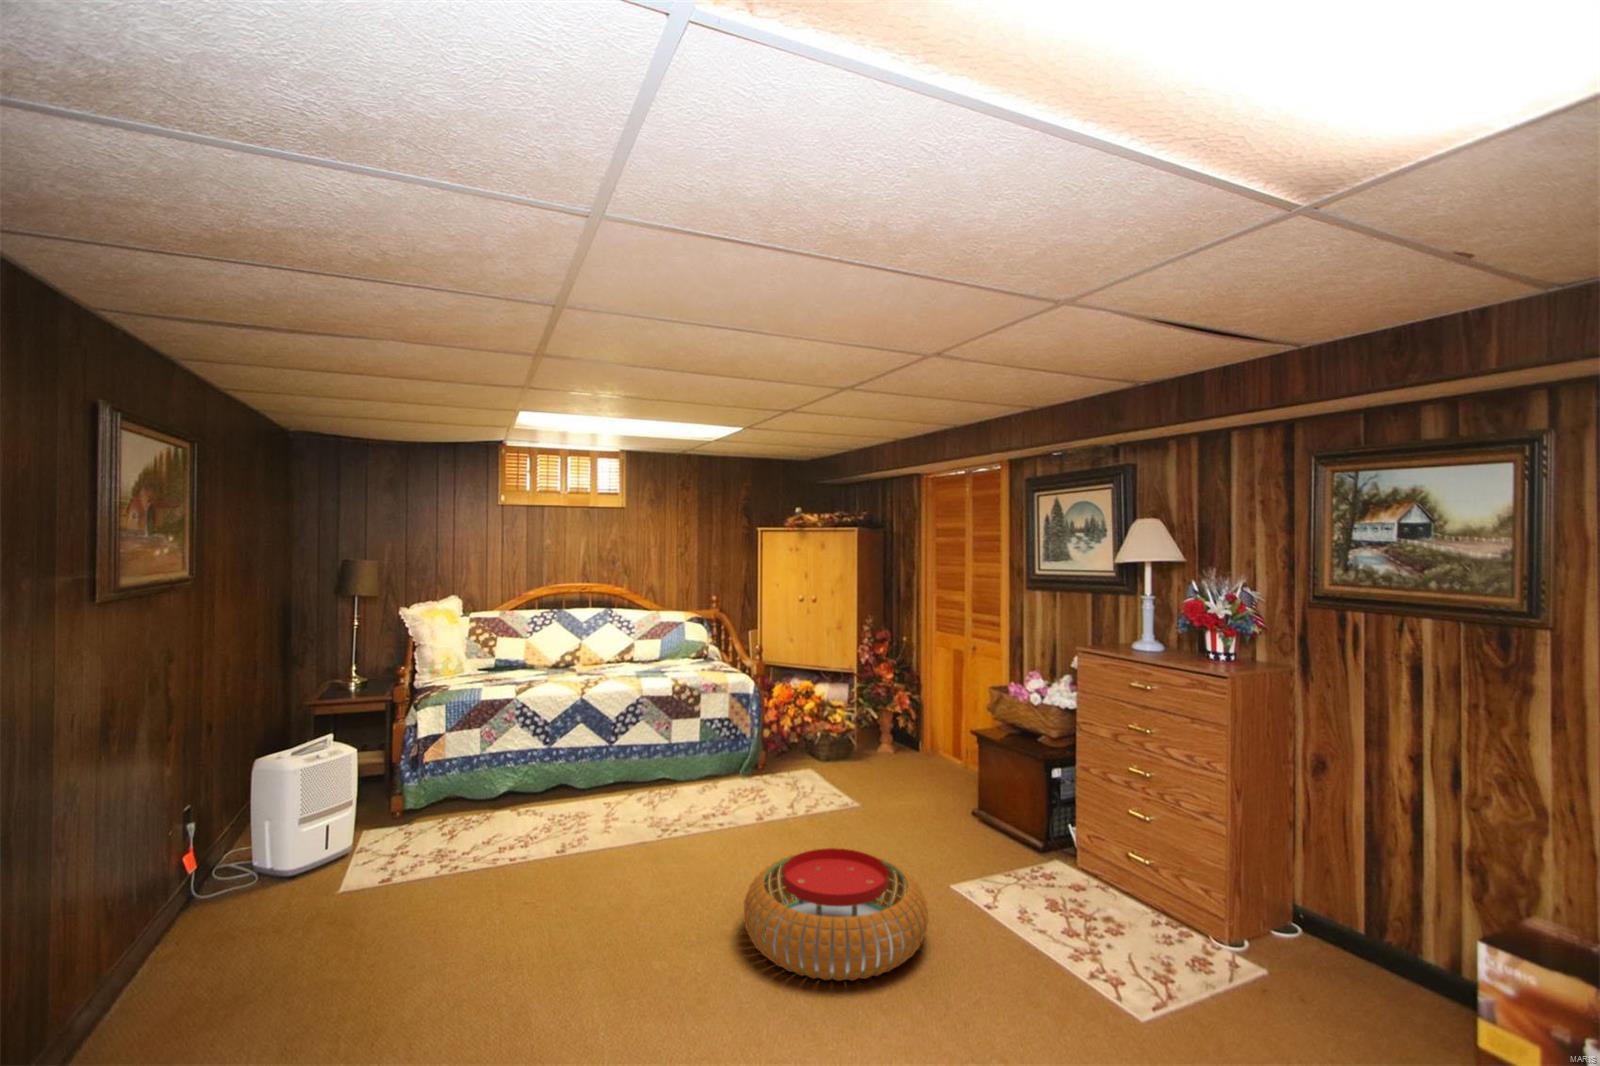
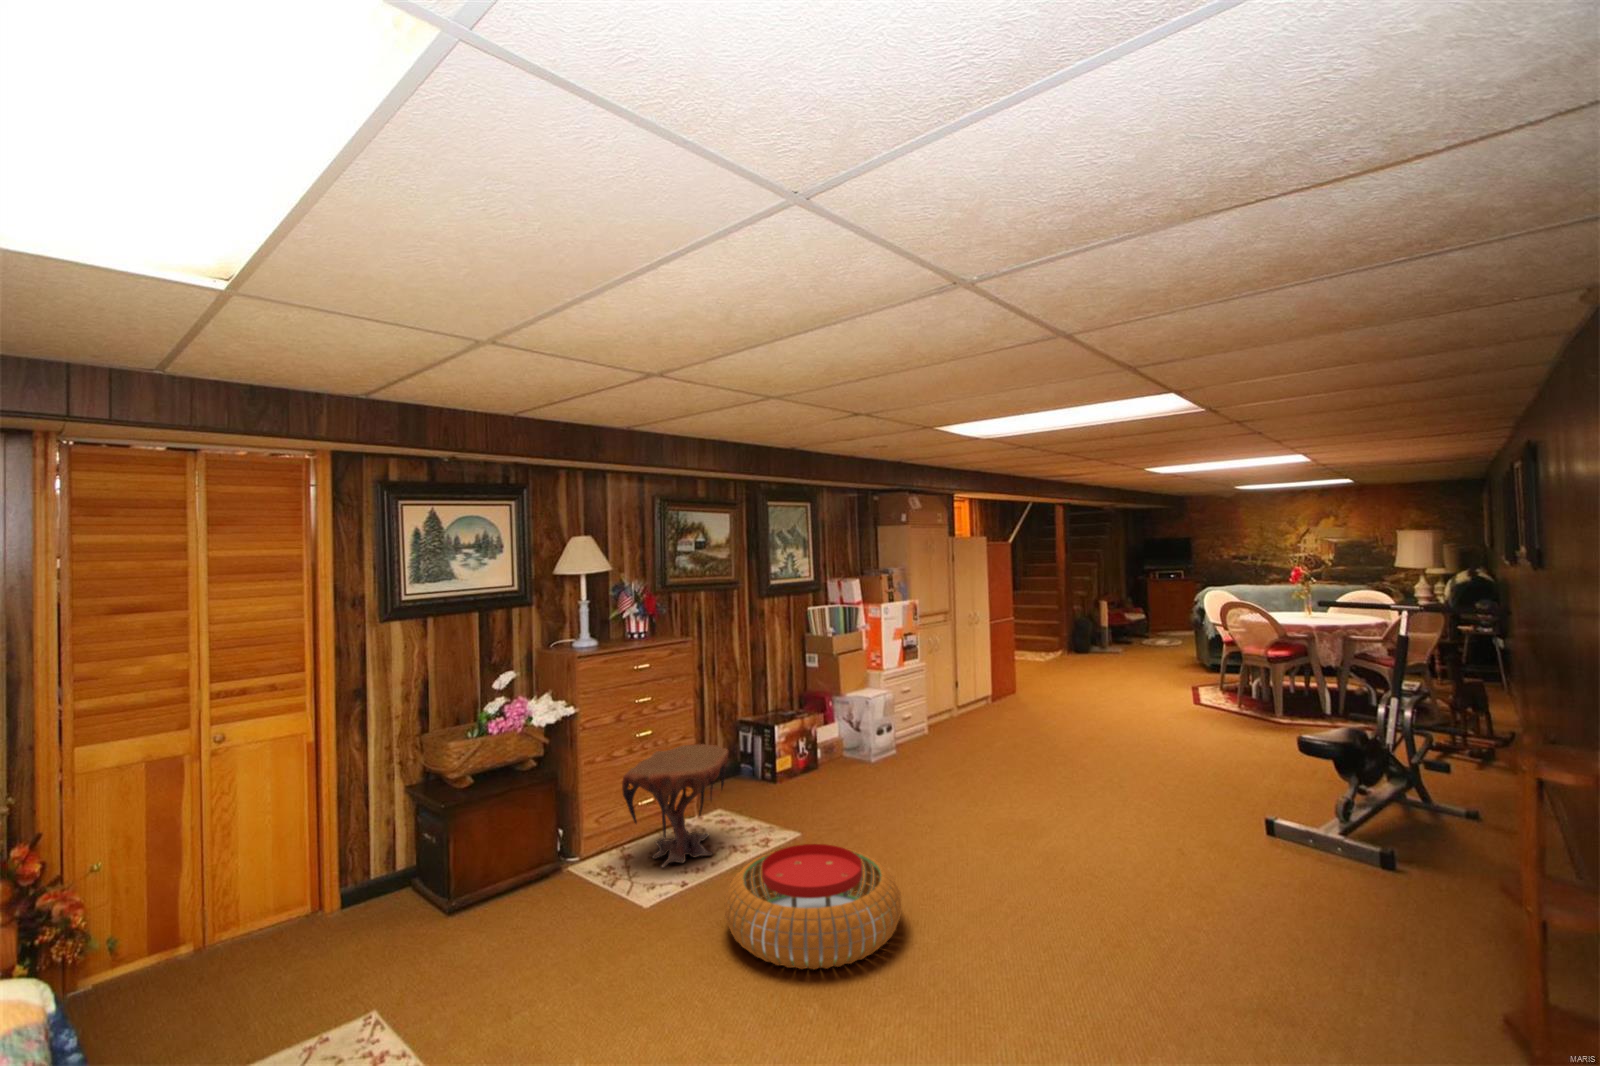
side table: none [1009,778,1140,931] -> present [622,744,728,868]

